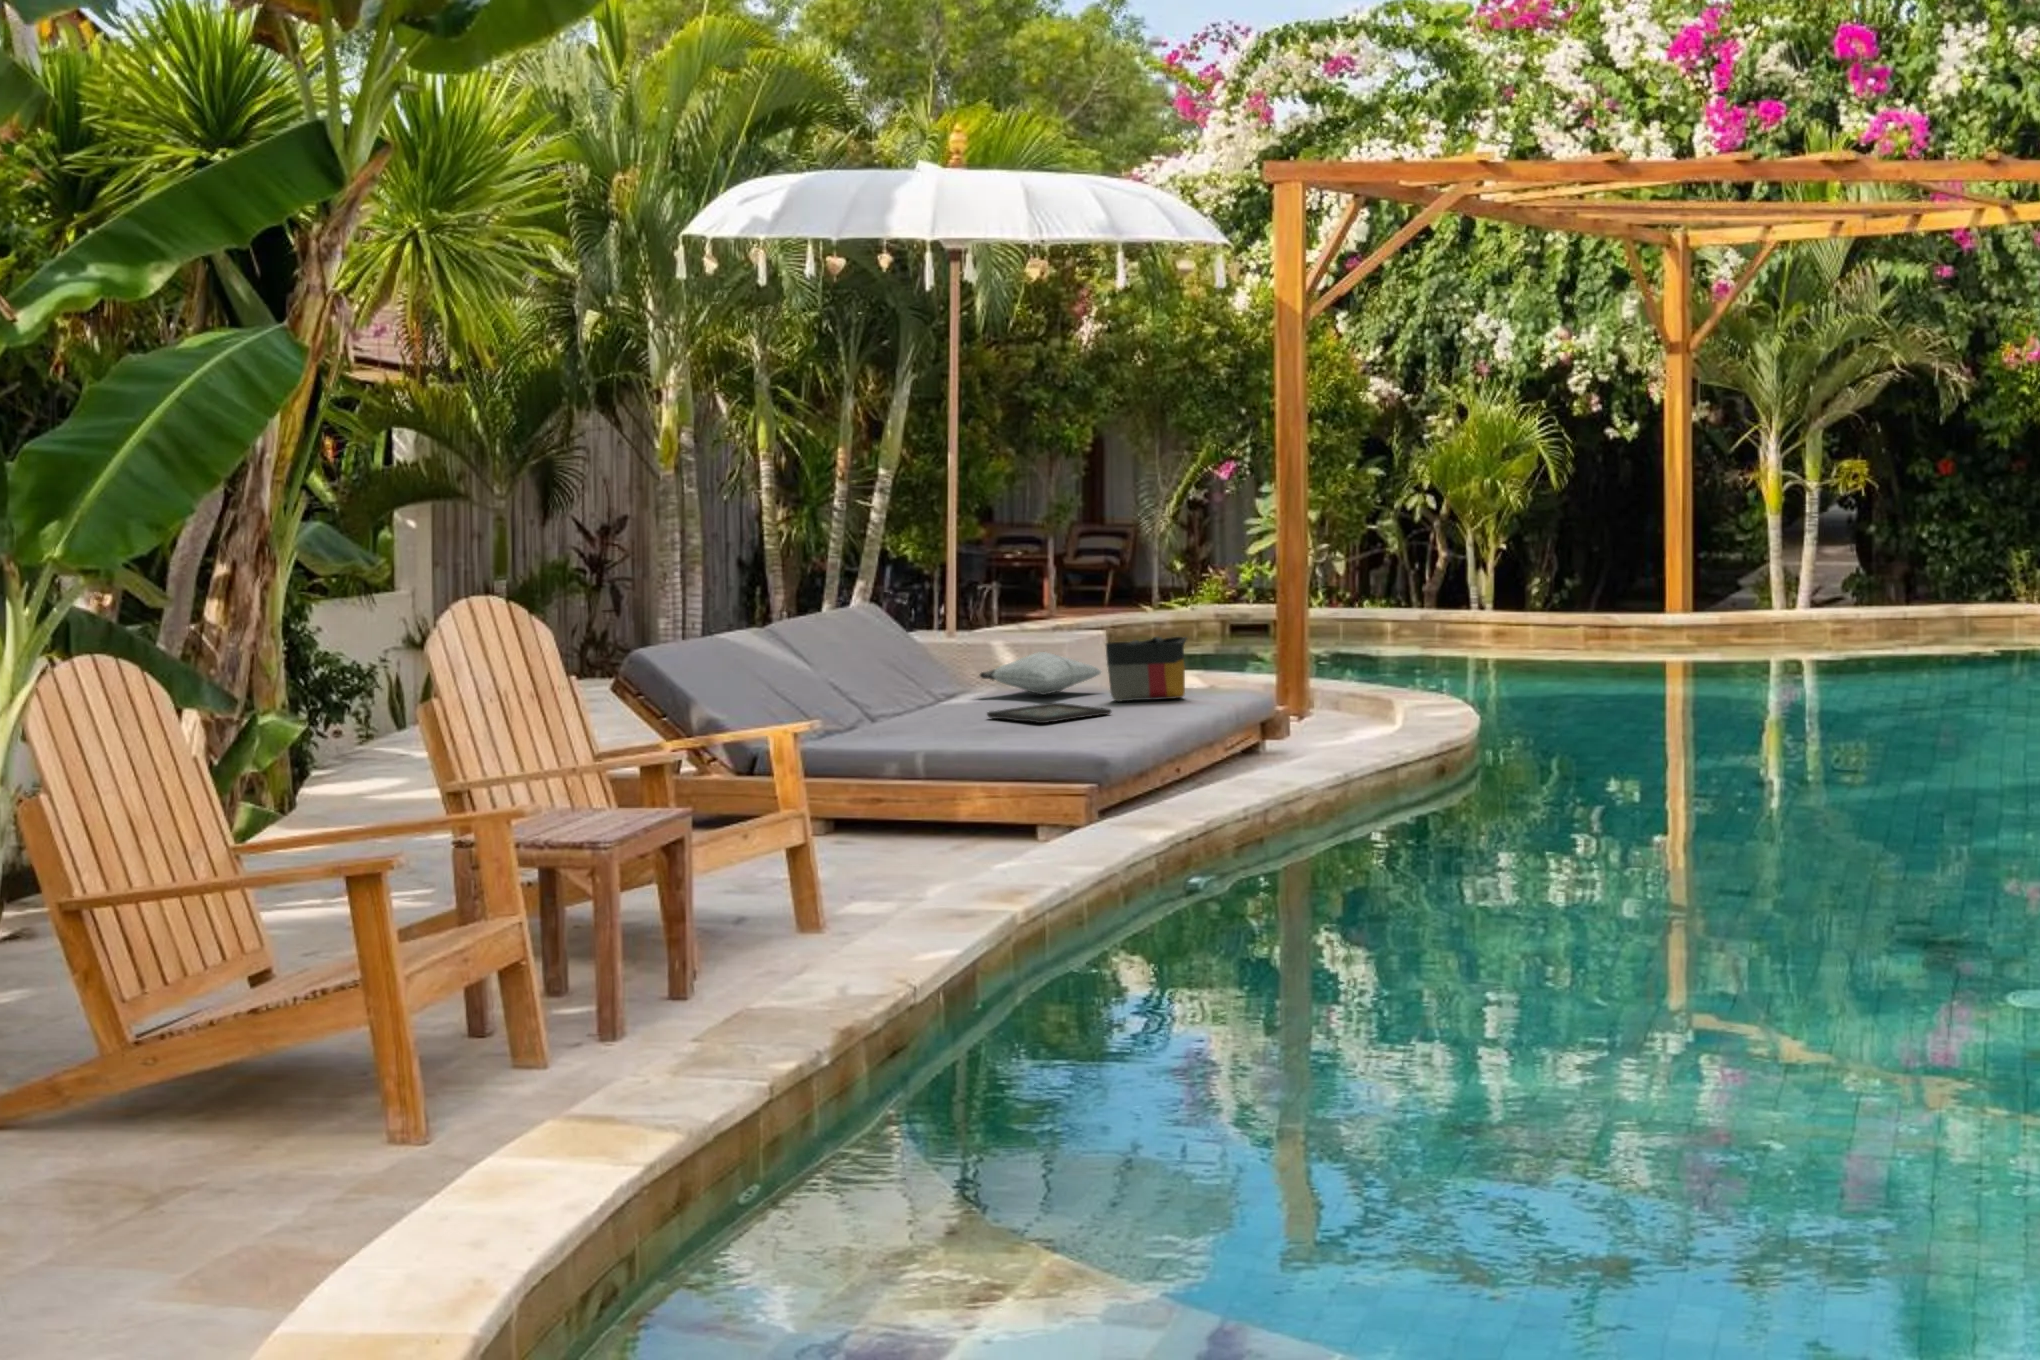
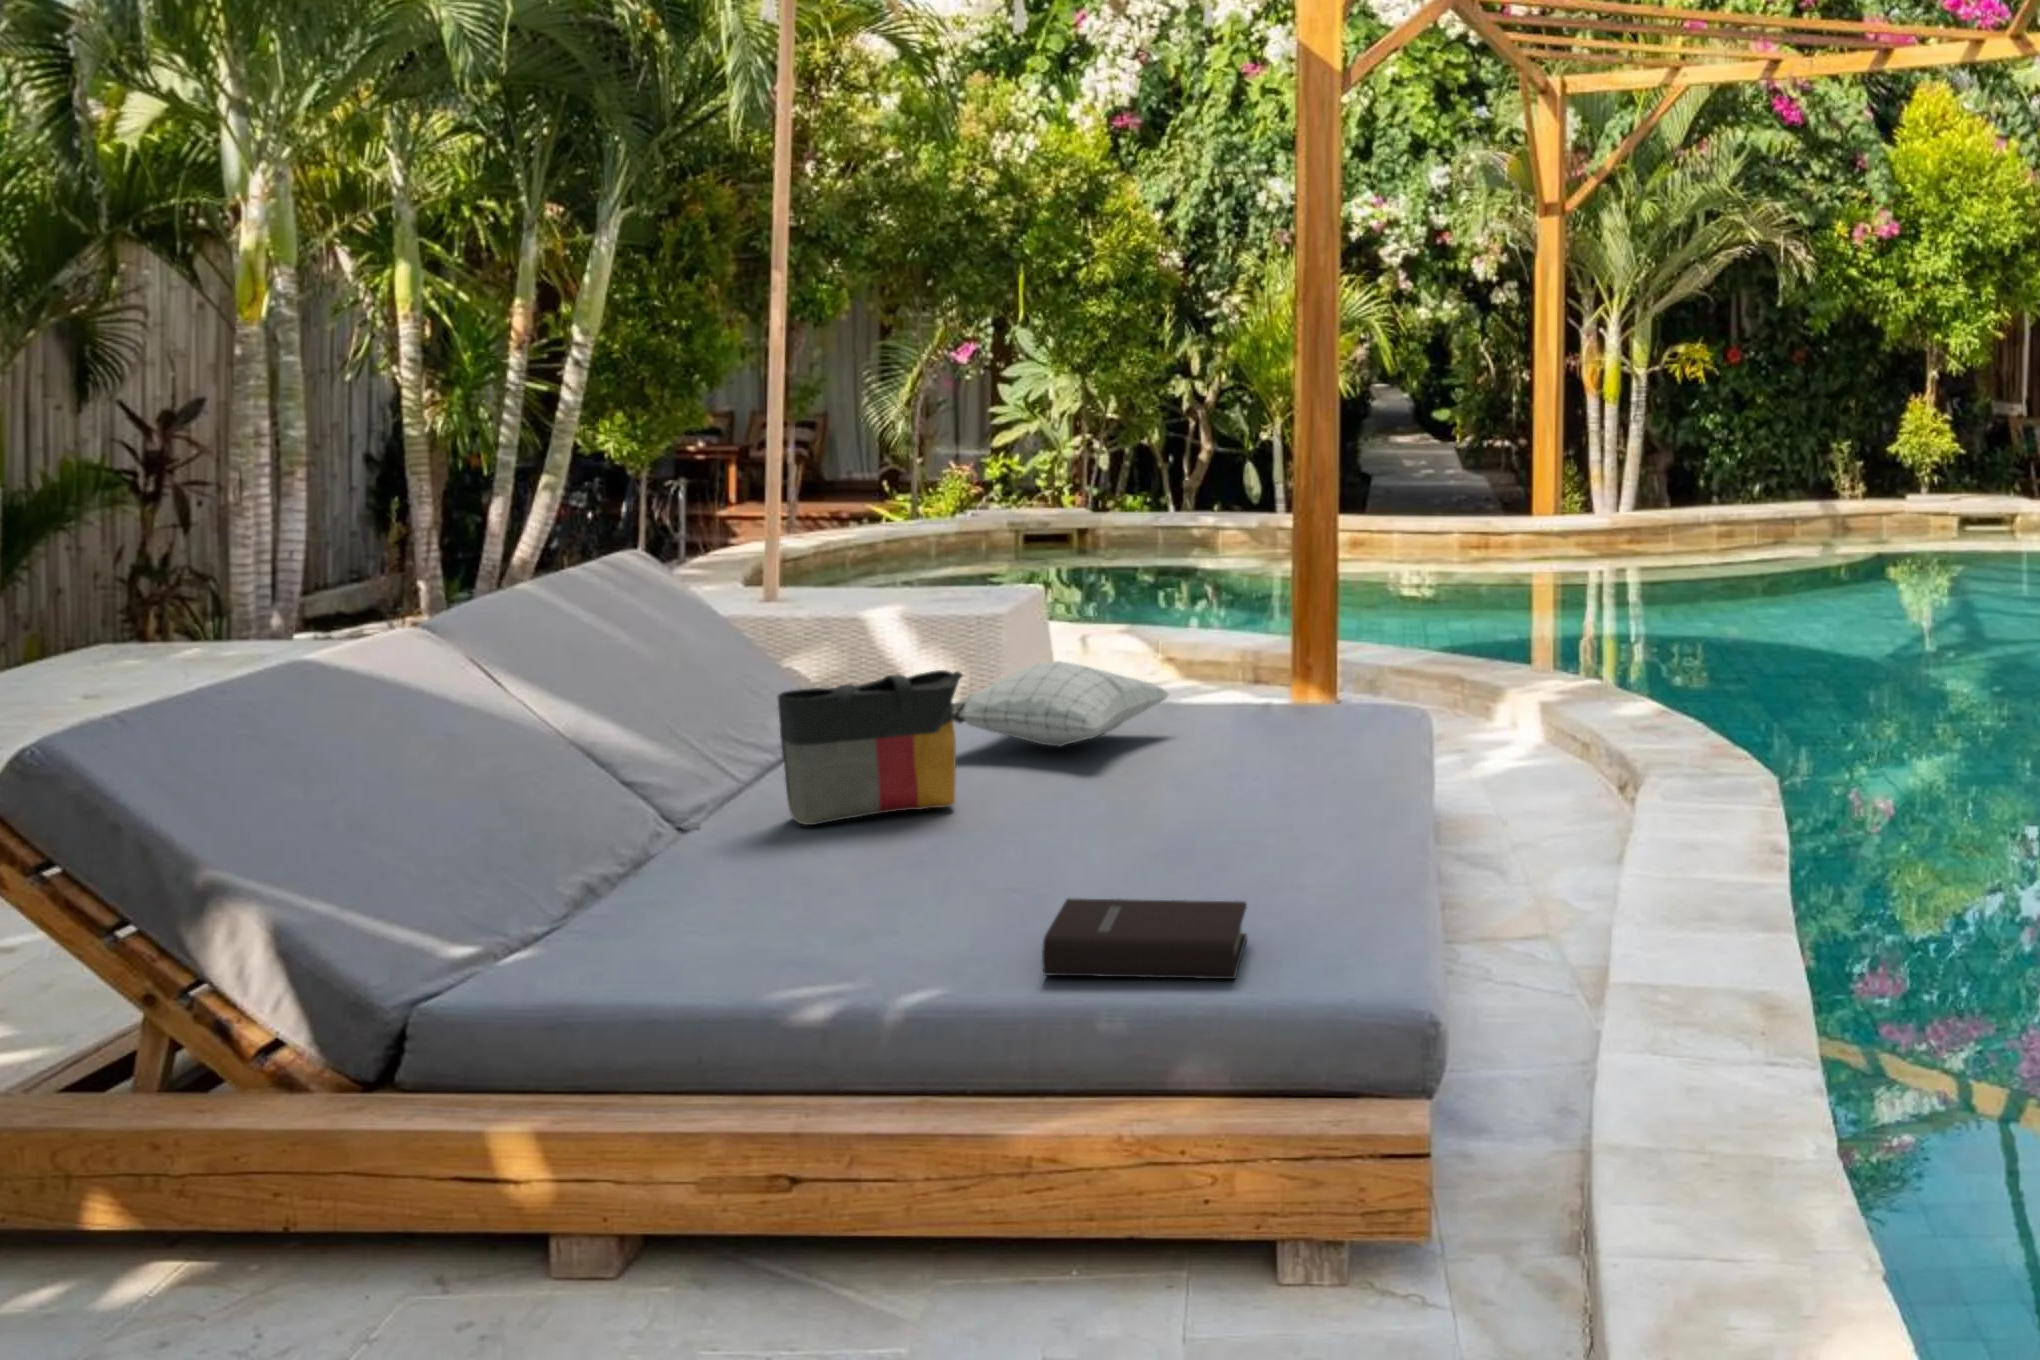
tote bag: present [1106,637,1187,701] -> present [778,670,963,825]
decorative tray: present [987,703,1111,723] -> none [1017,783,1284,861]
book: none [955,722,1043,747] -> present [1042,899,1247,979]

